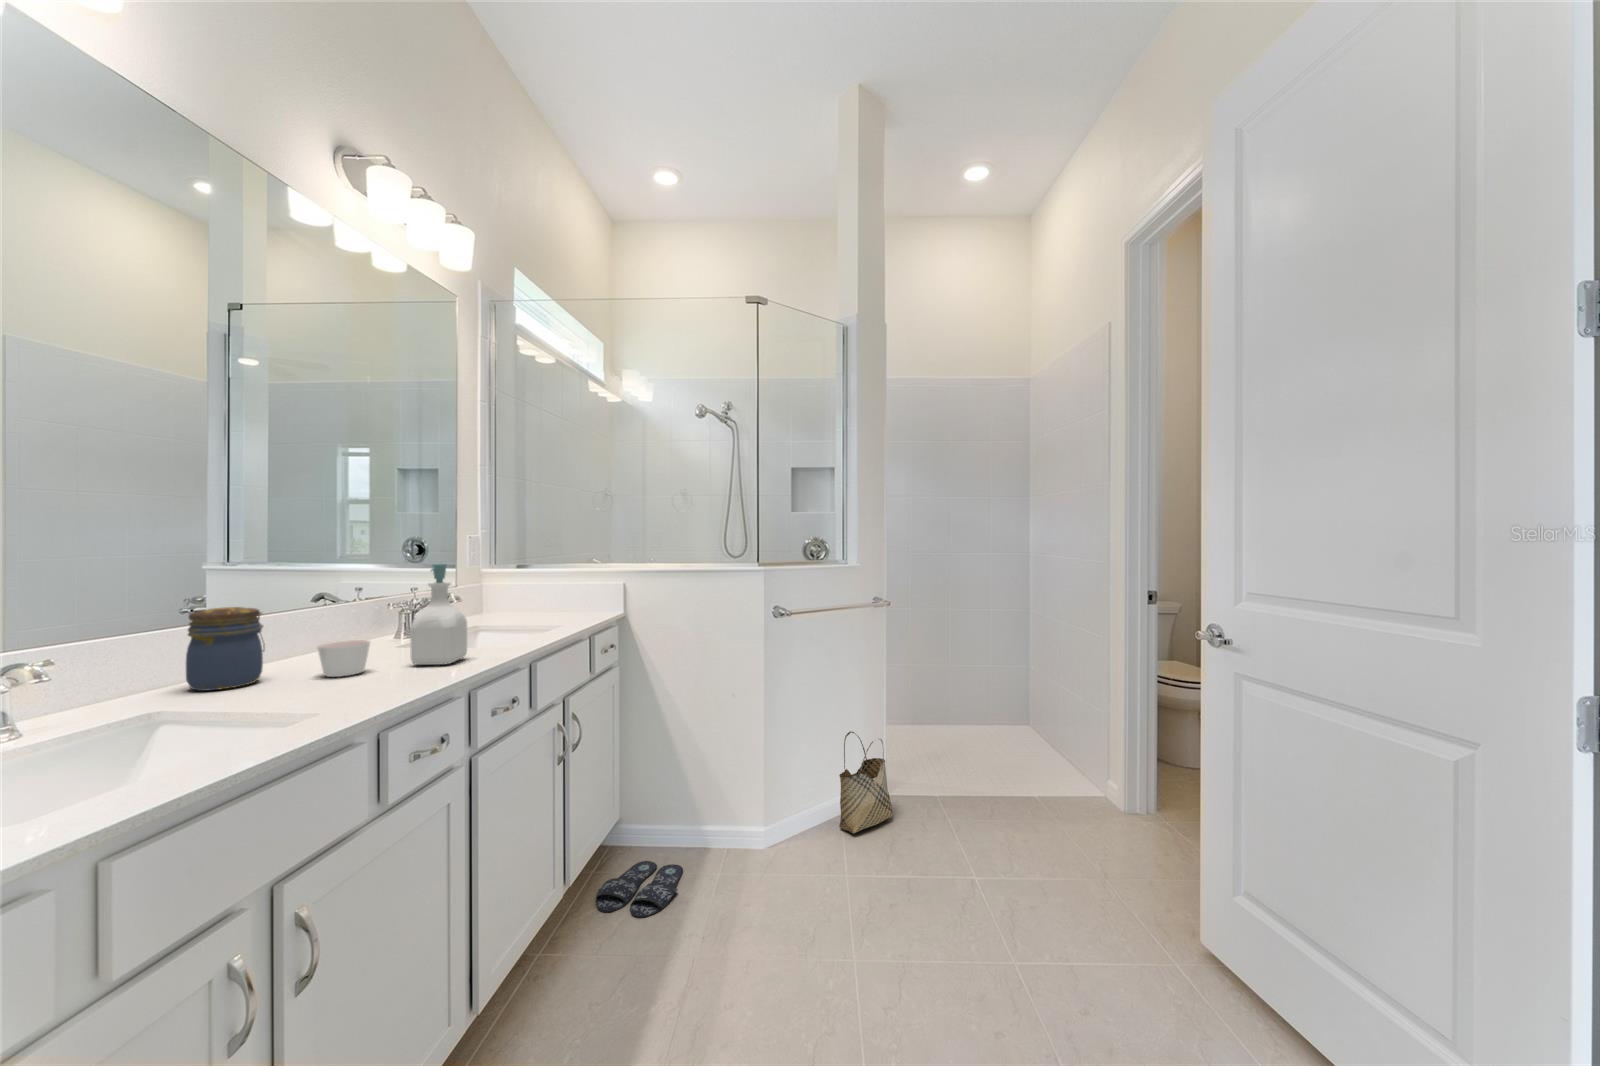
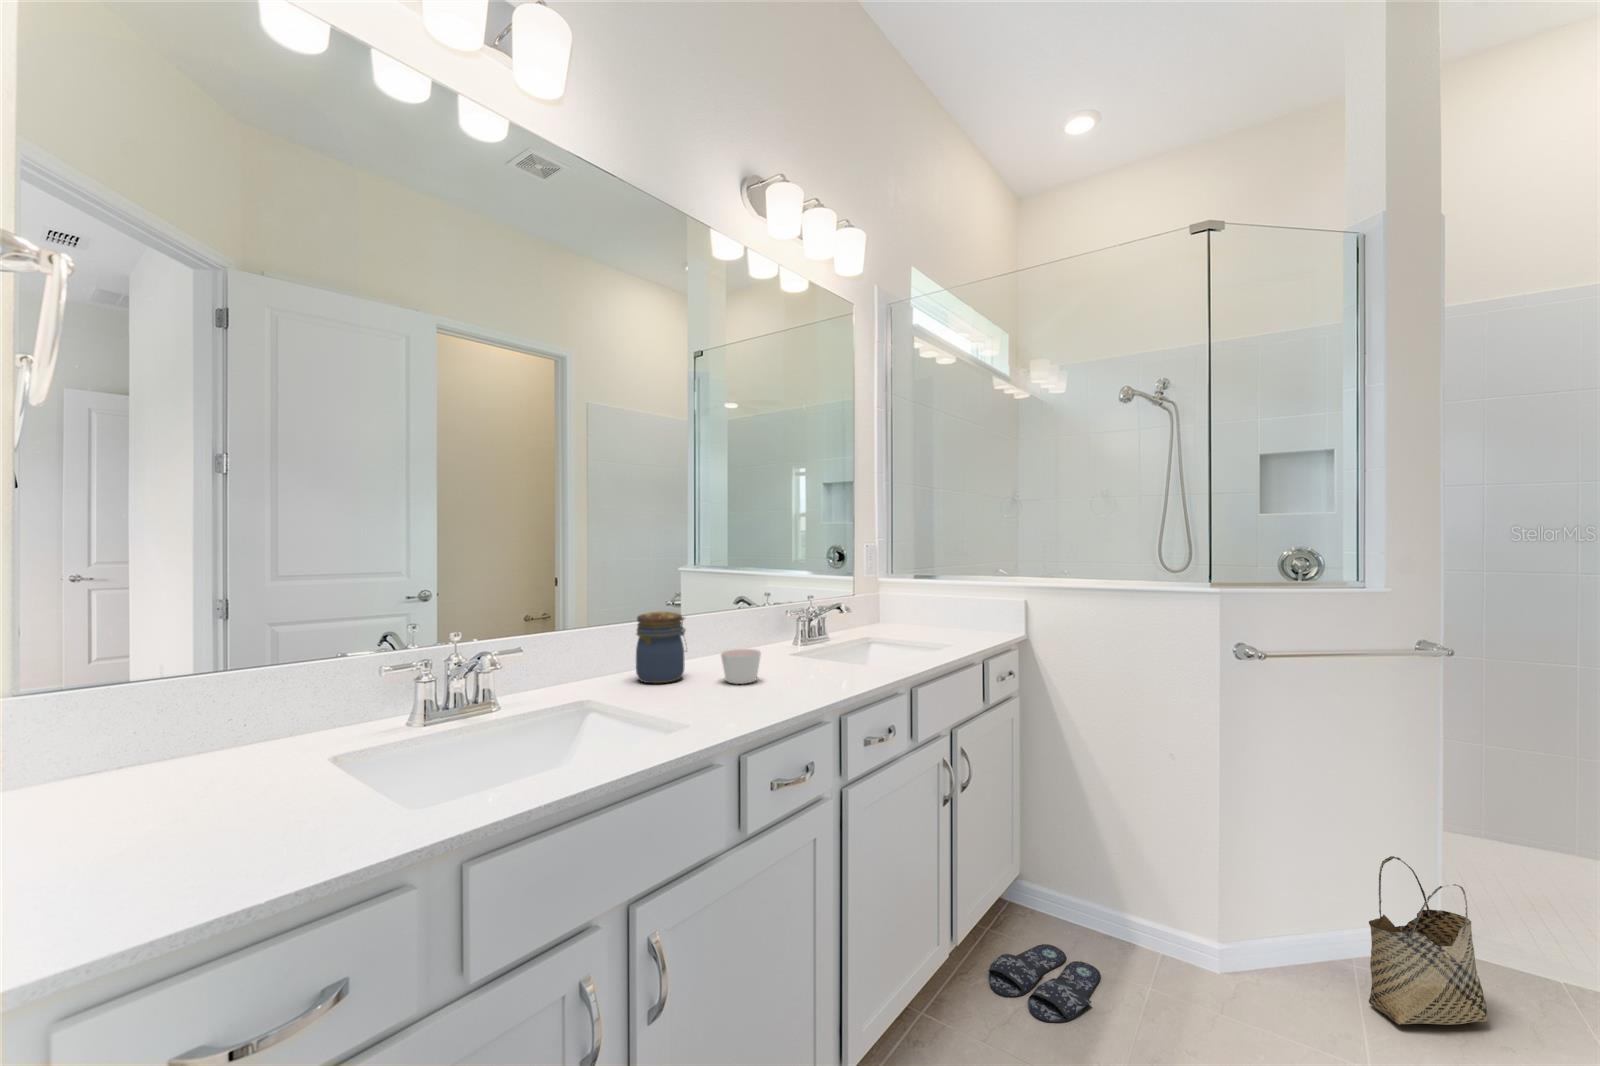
soap bottle: present [410,563,467,665] -> none [793,578,845,683]

